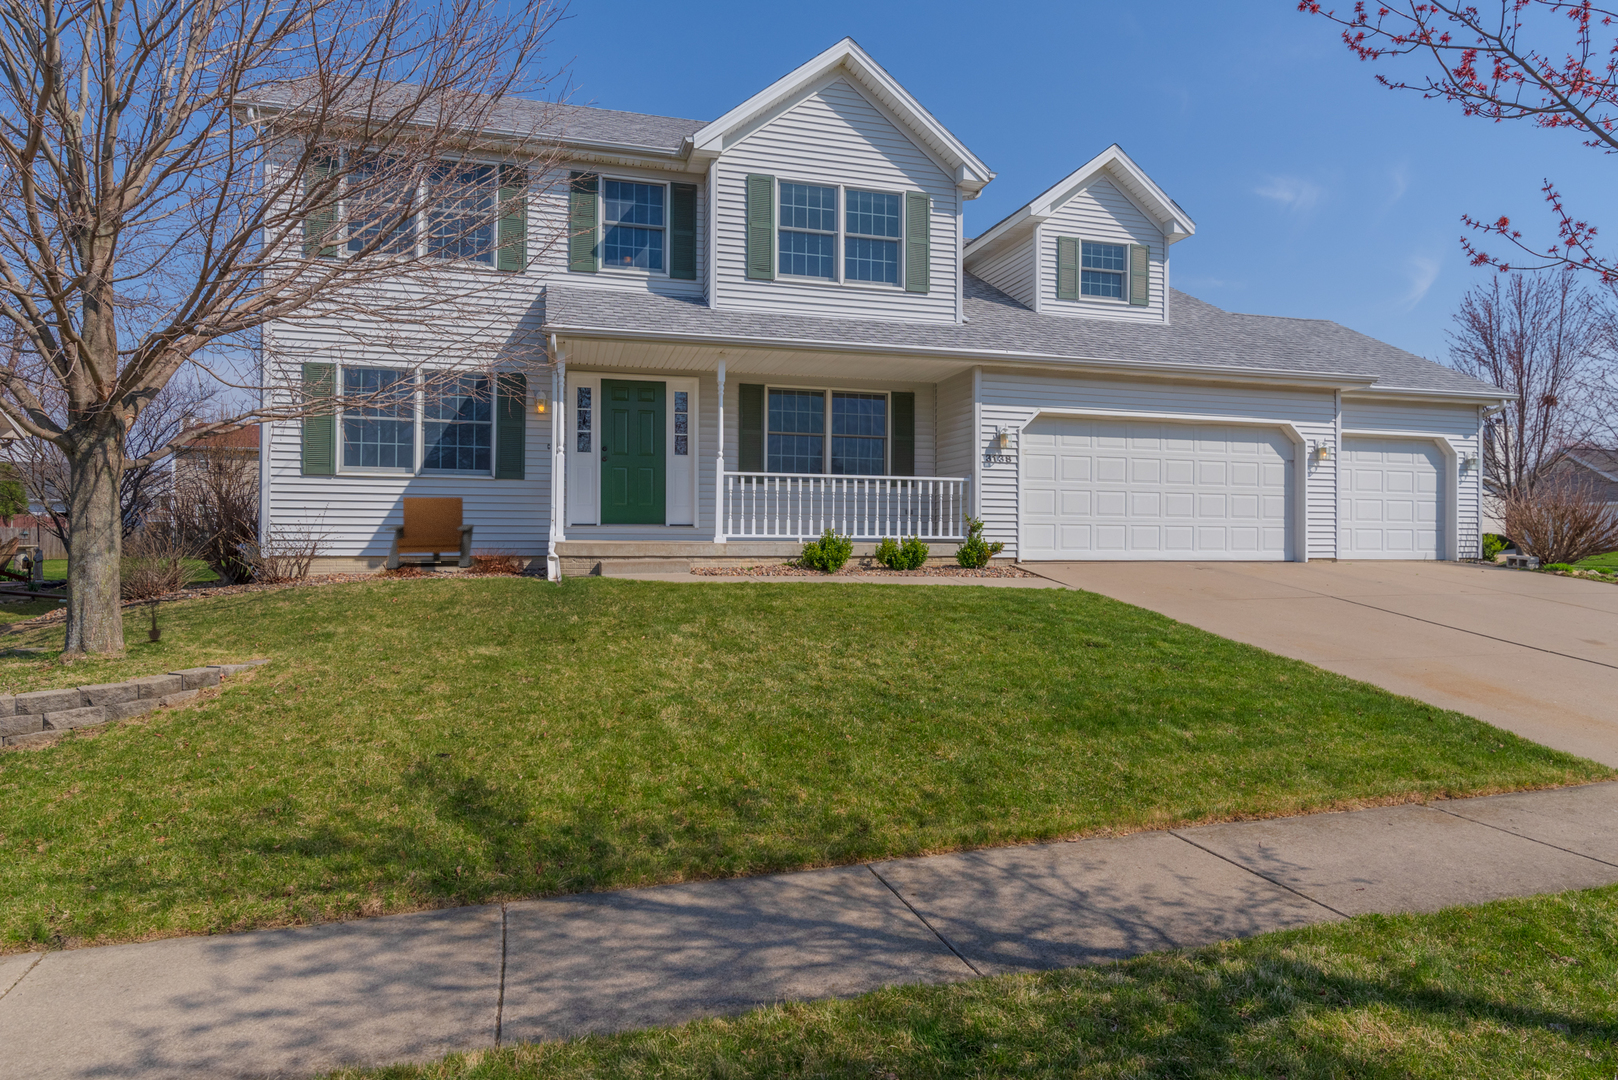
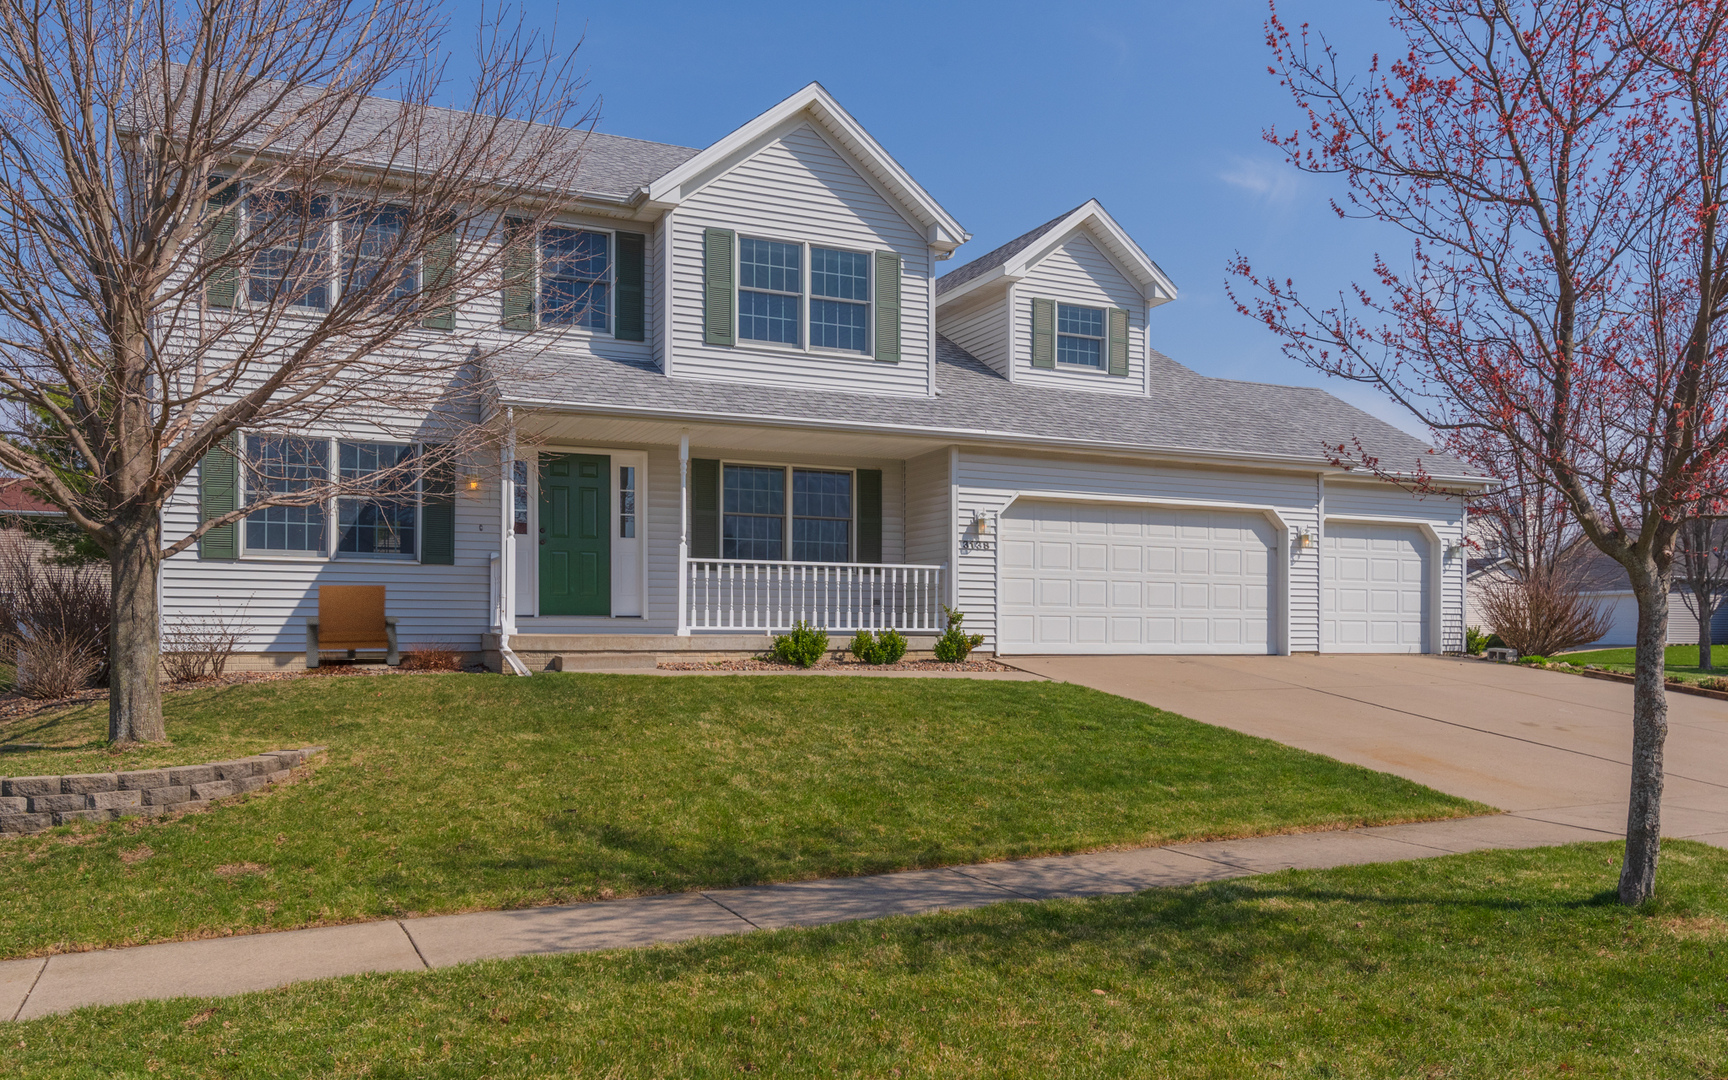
decorative plant: present [140,599,161,642] -> none [157,698,180,744]

